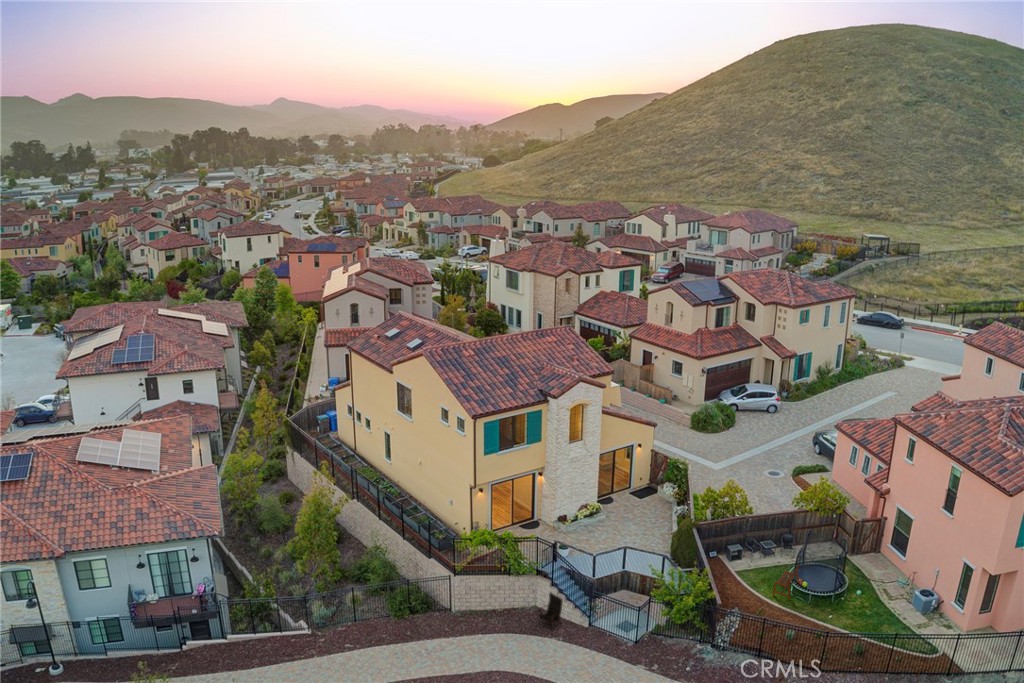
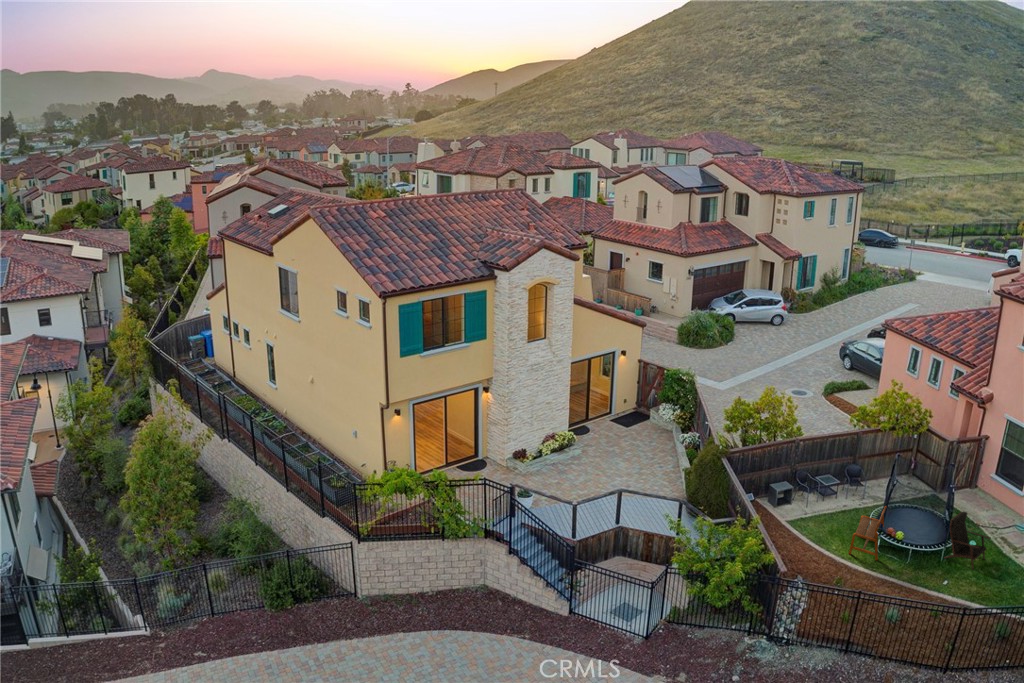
lounge chair: present [539,593,563,625] -> present [944,511,990,570]

